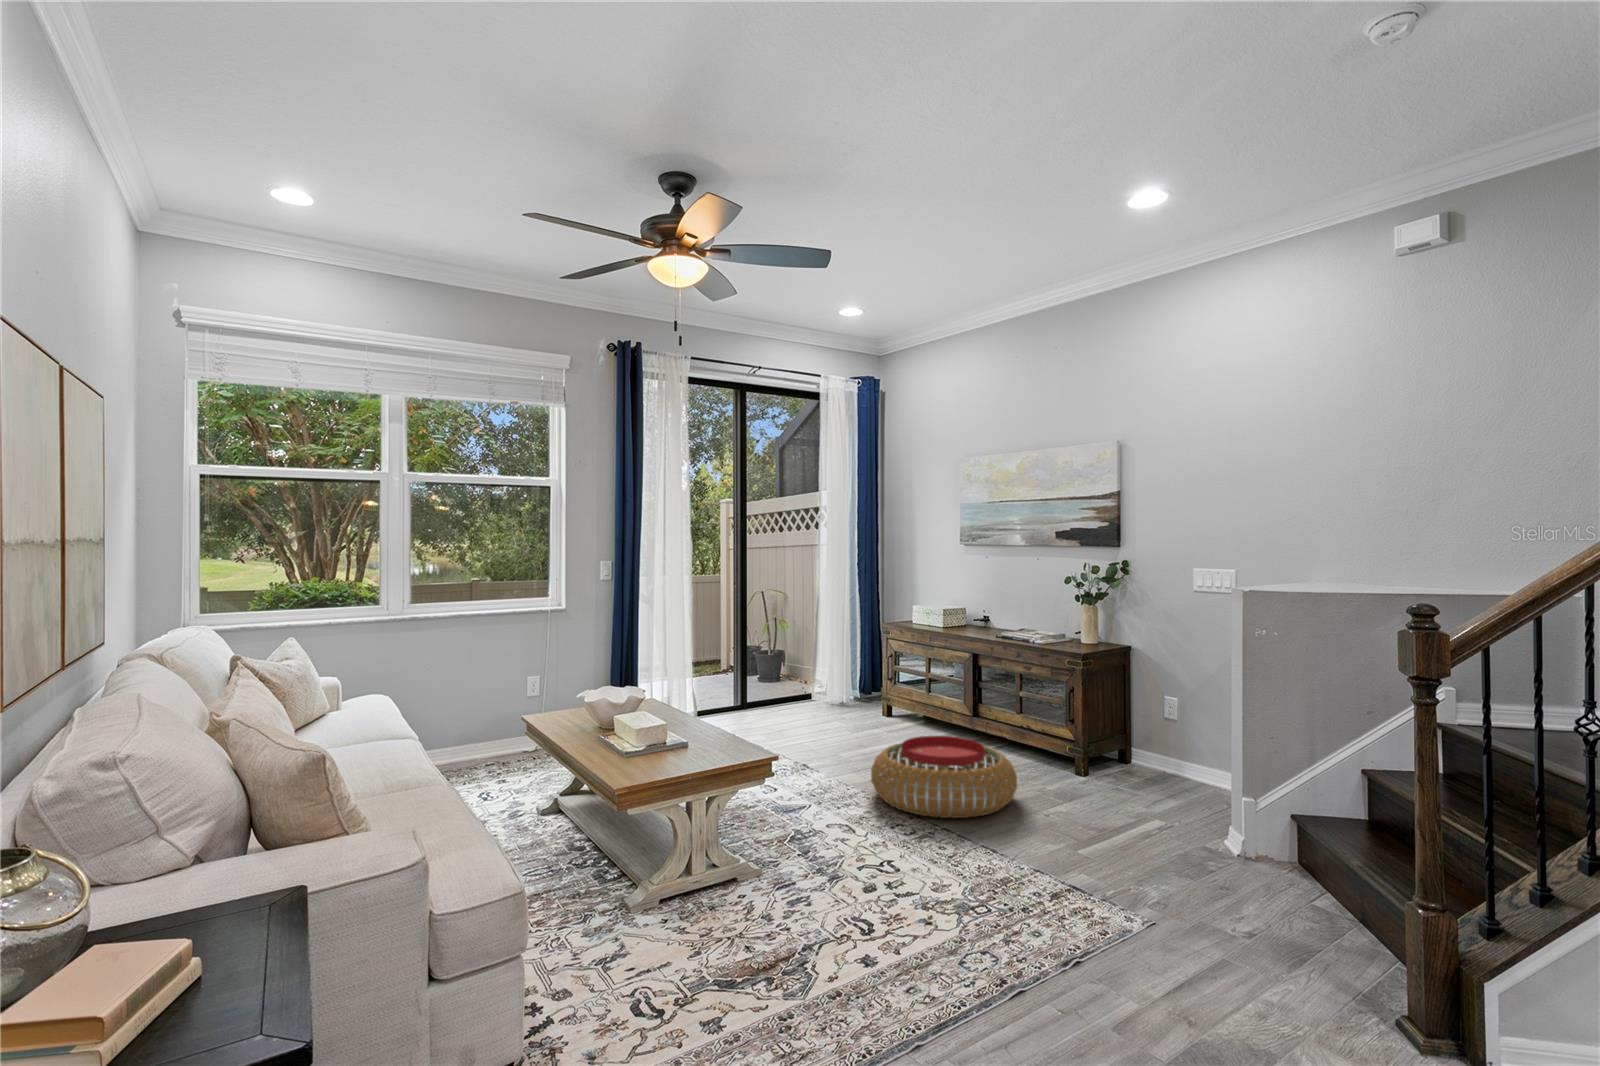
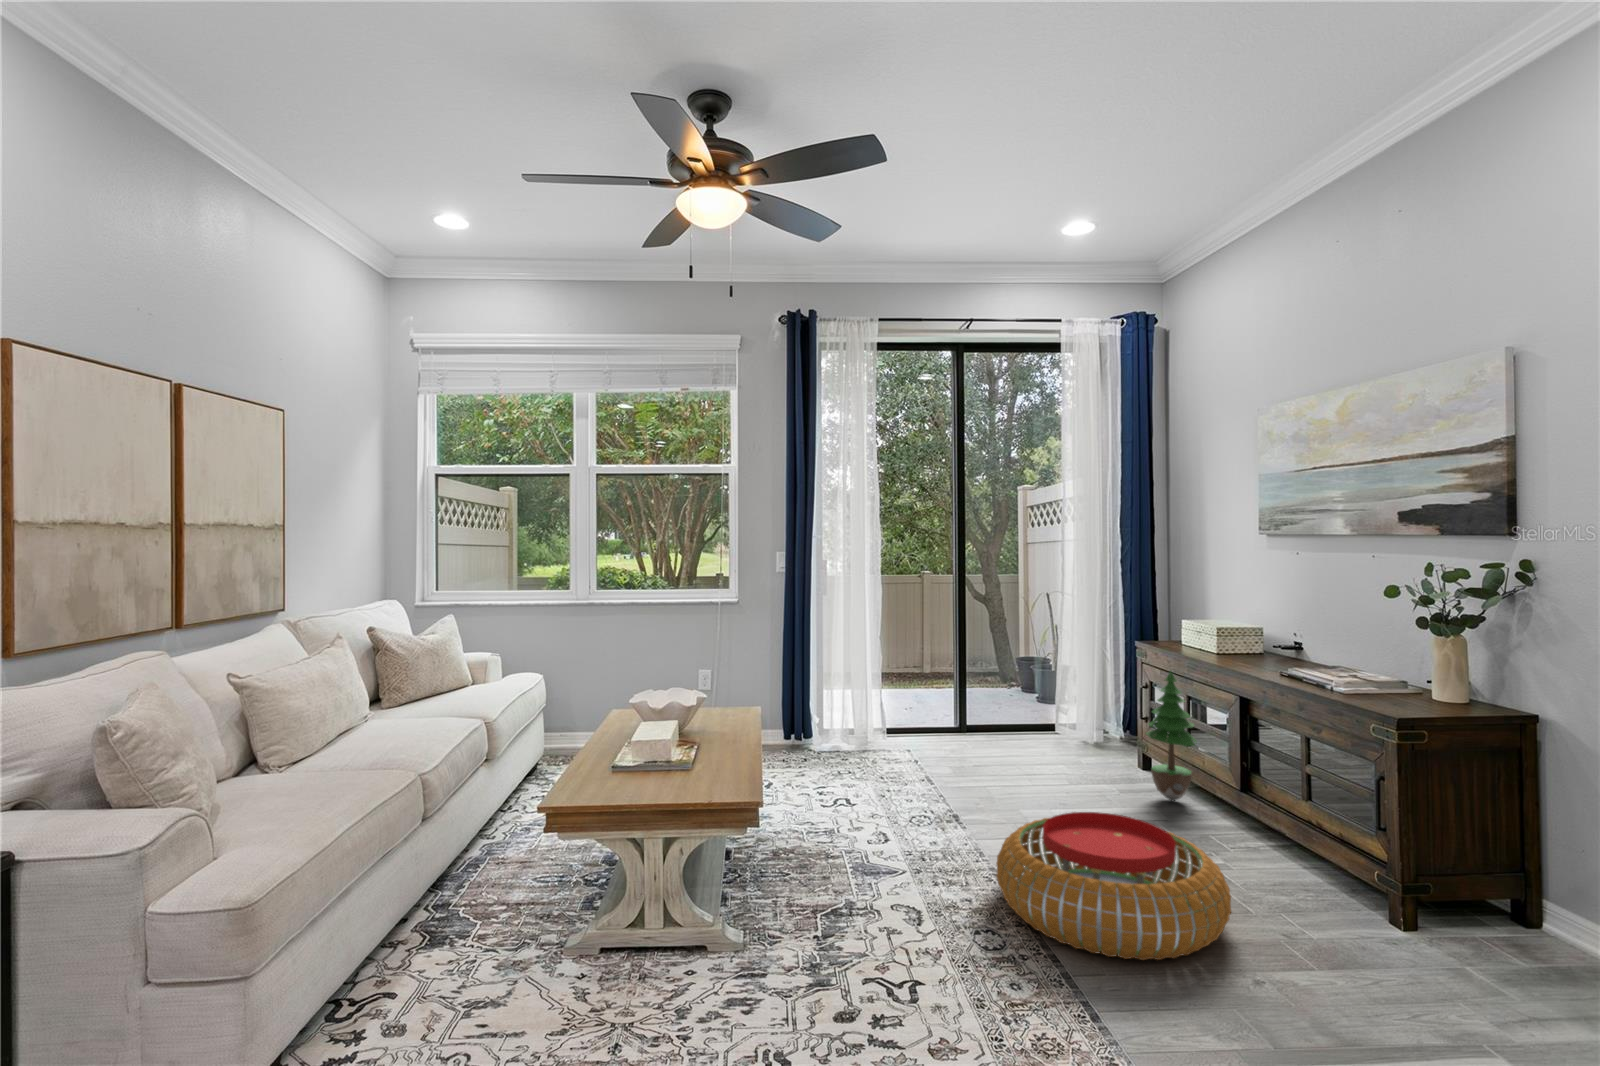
potted tree: none [905,640,939,734] -> present [1146,672,1197,801]

